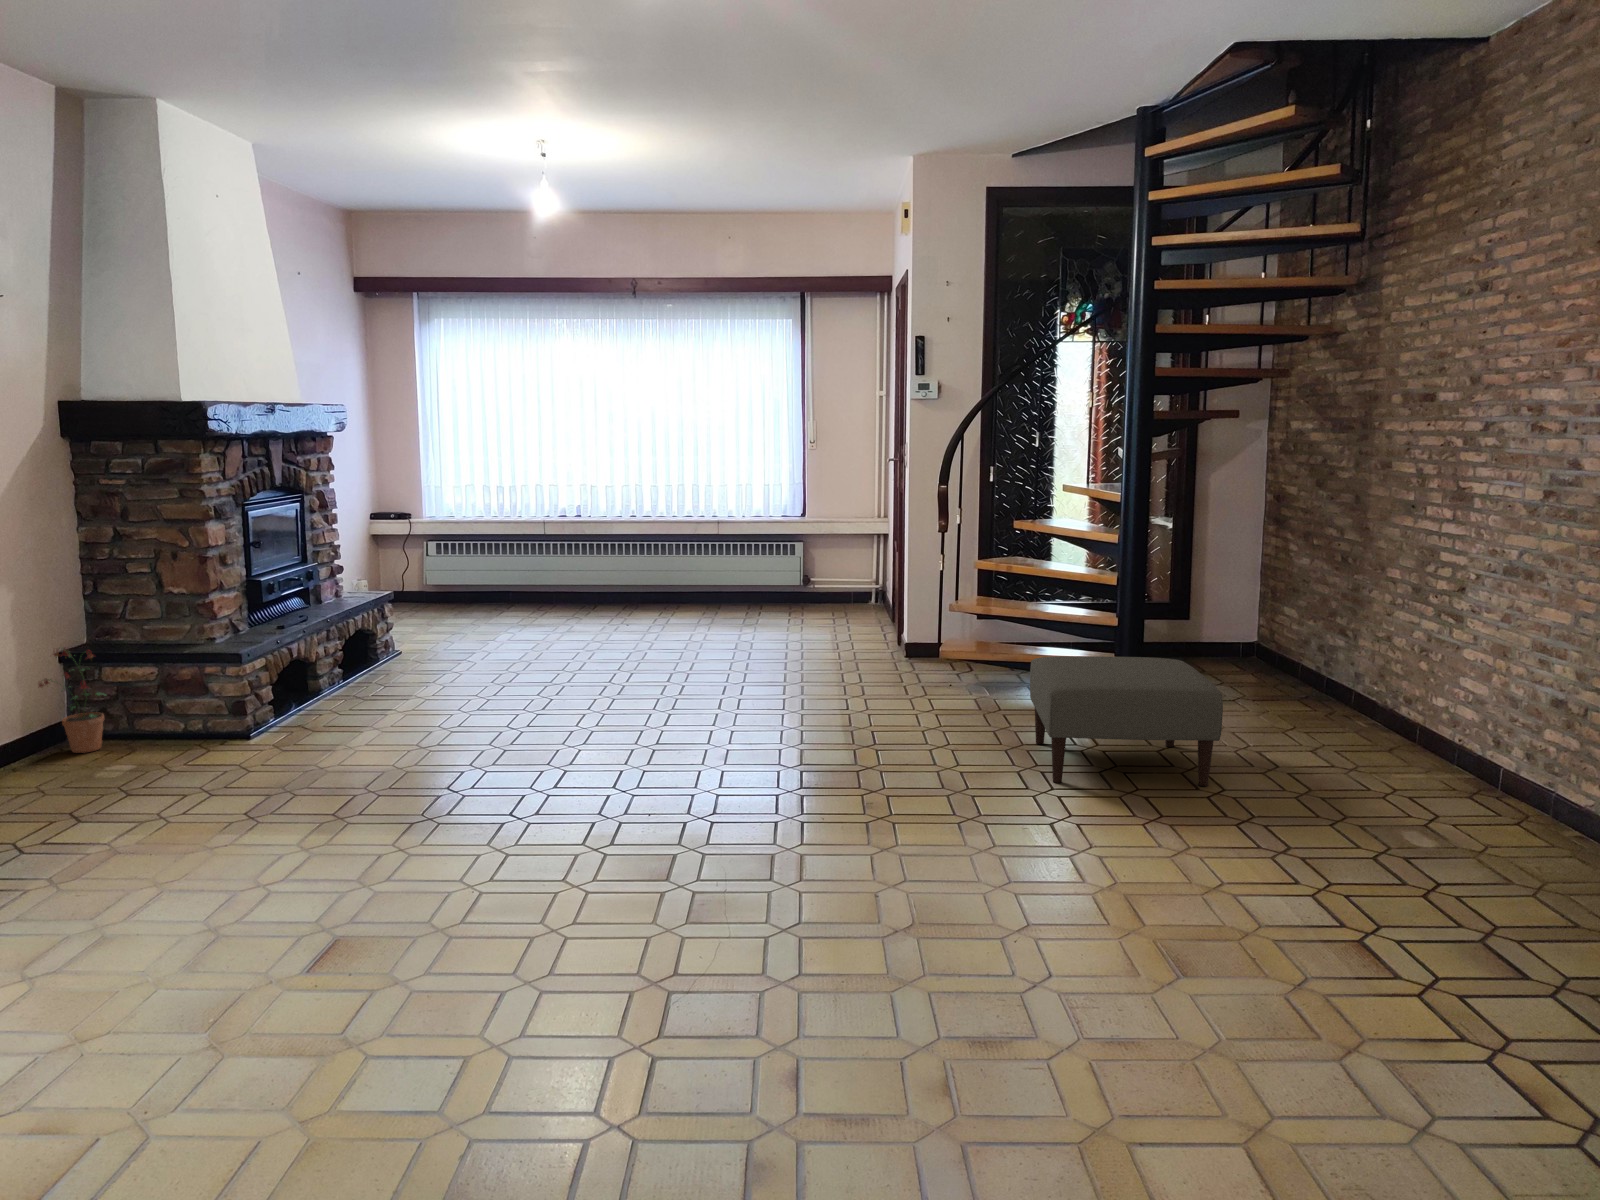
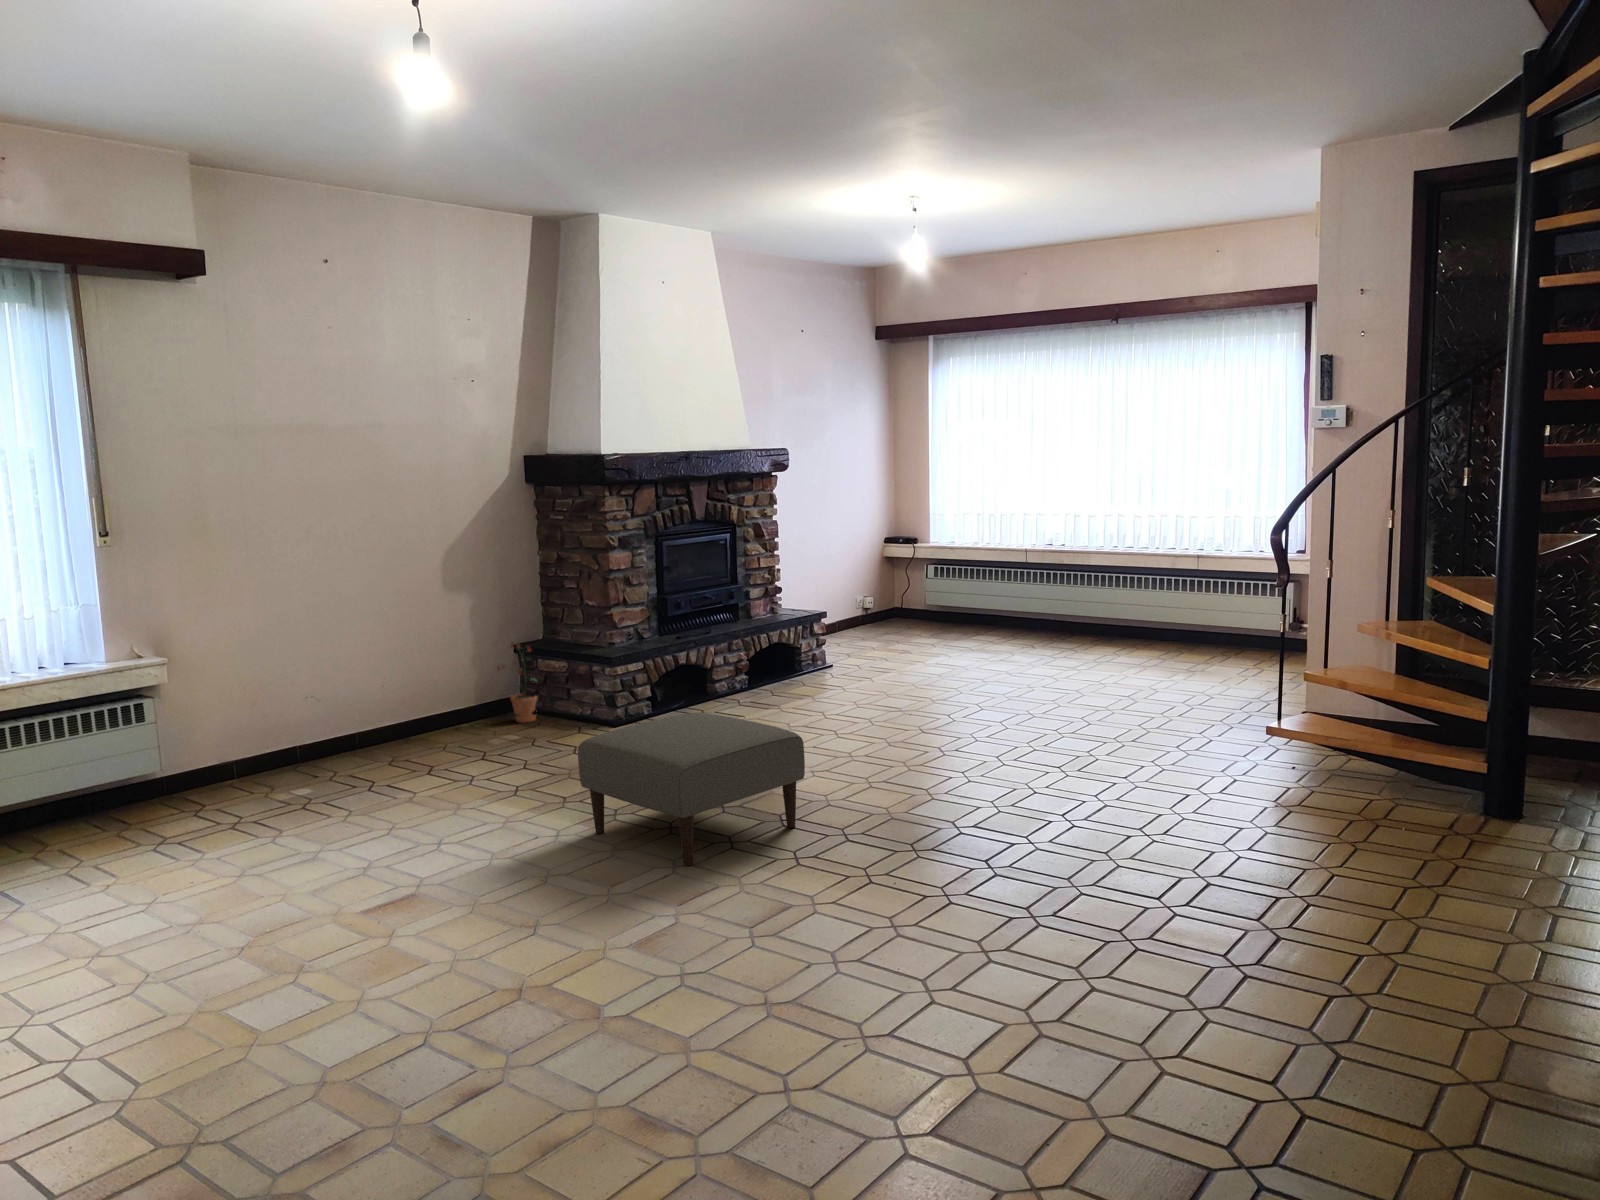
ottoman: present [1030,656,1223,786] -> present [578,713,805,866]

